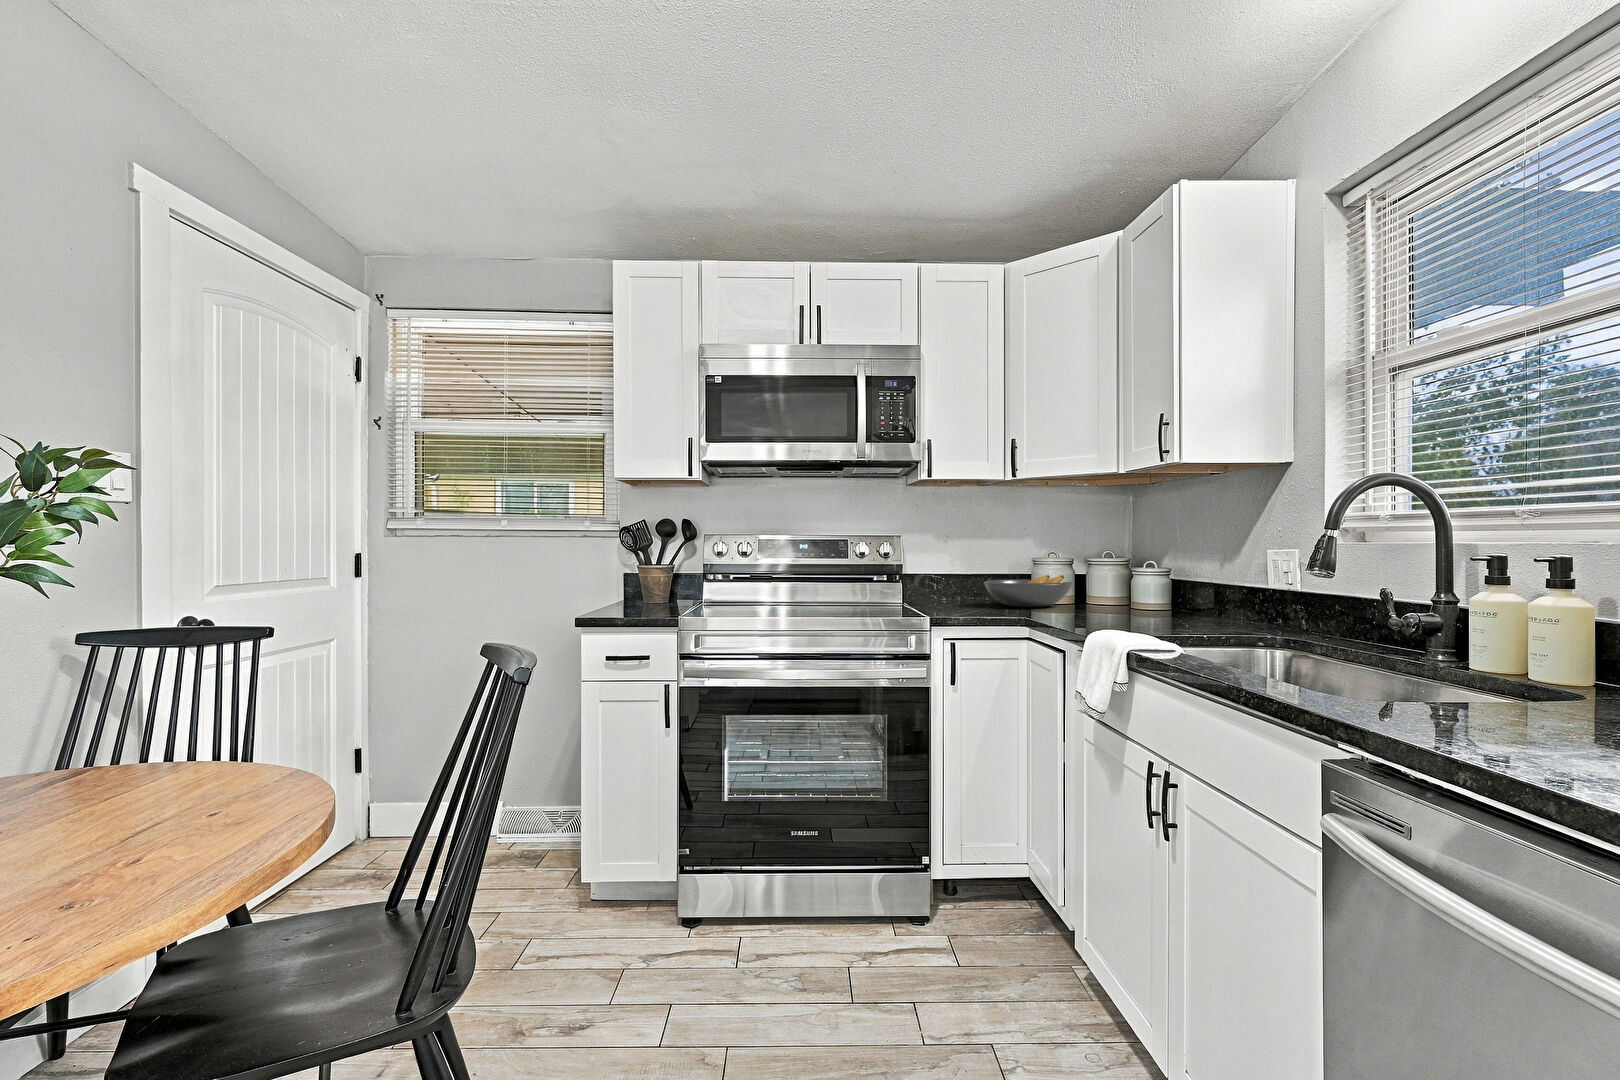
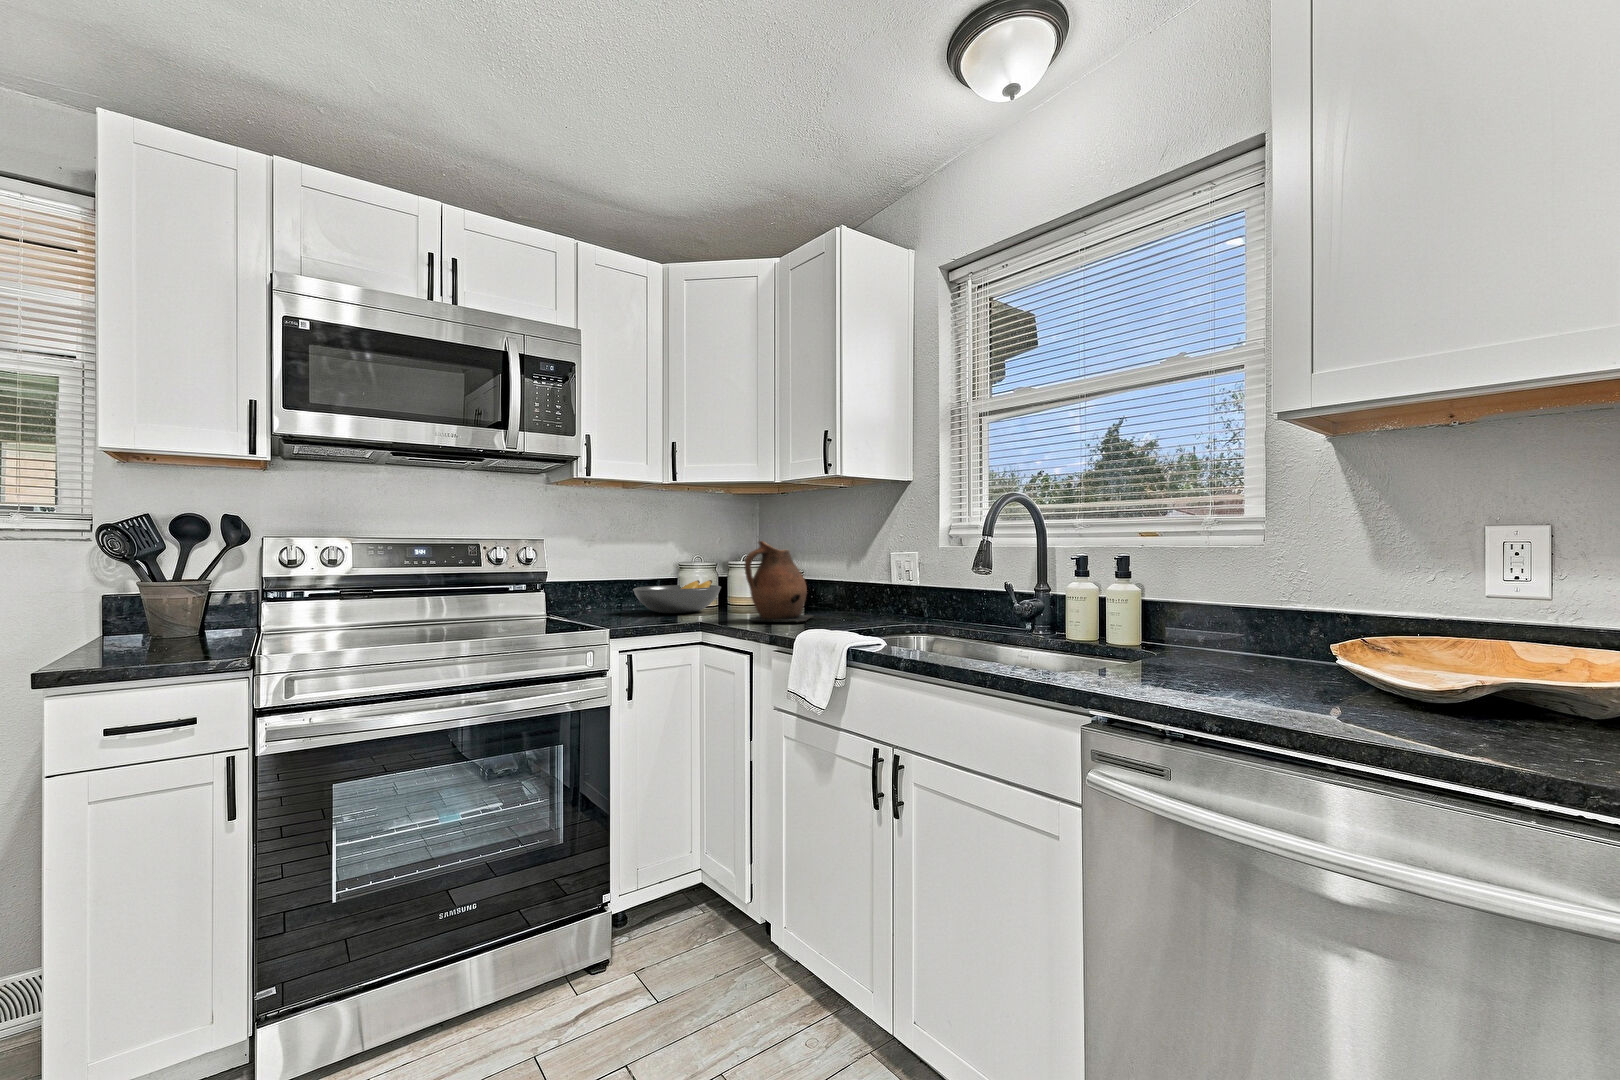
ceramic pitcher: none [1076,536,1163,624] -> present [744,541,813,622]

